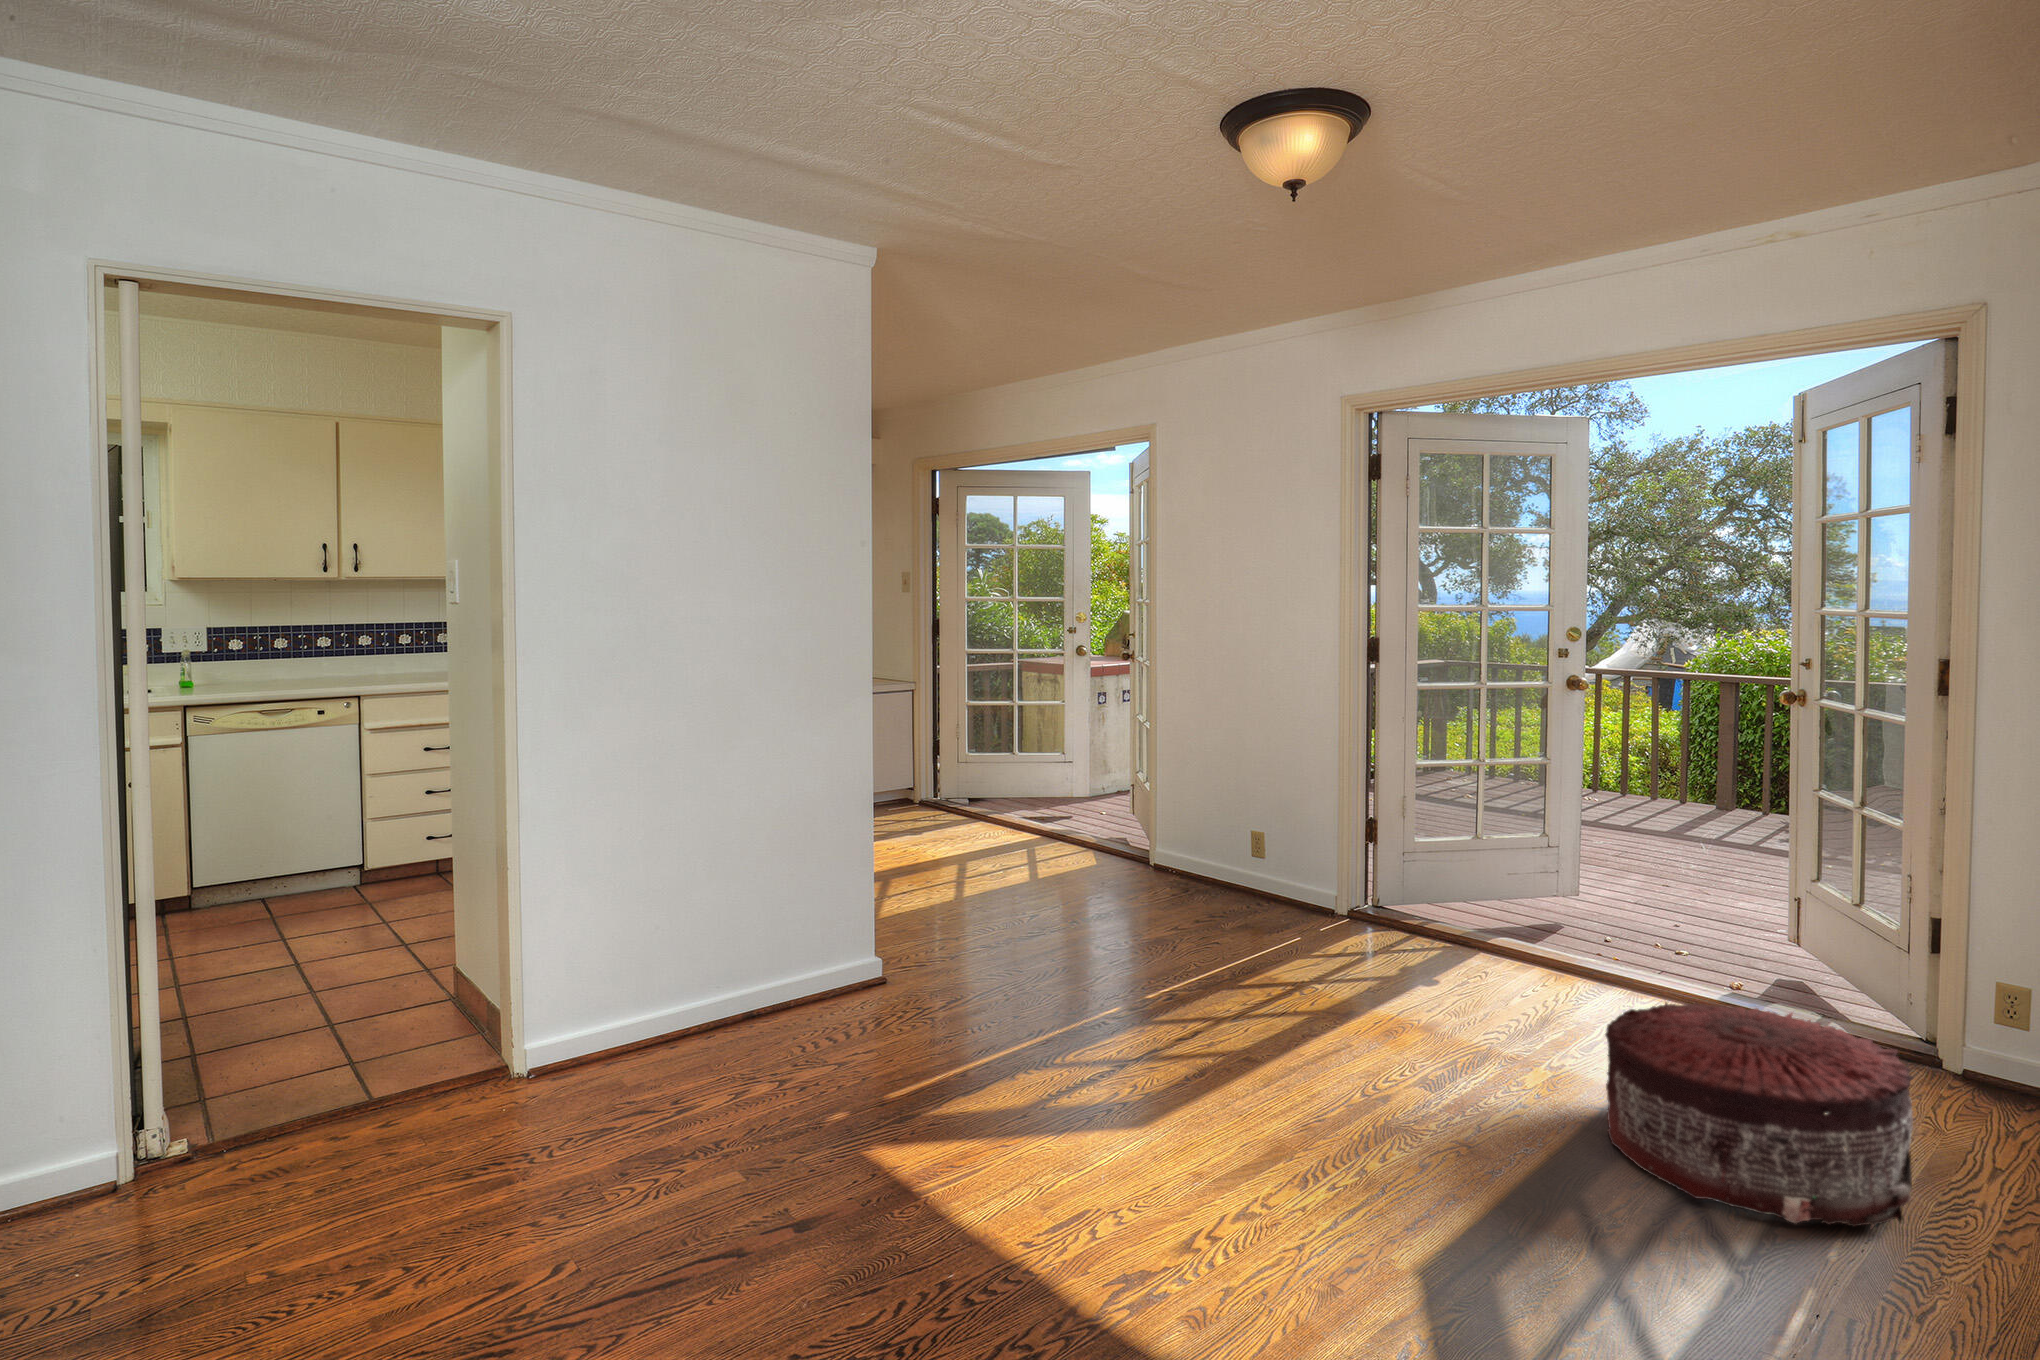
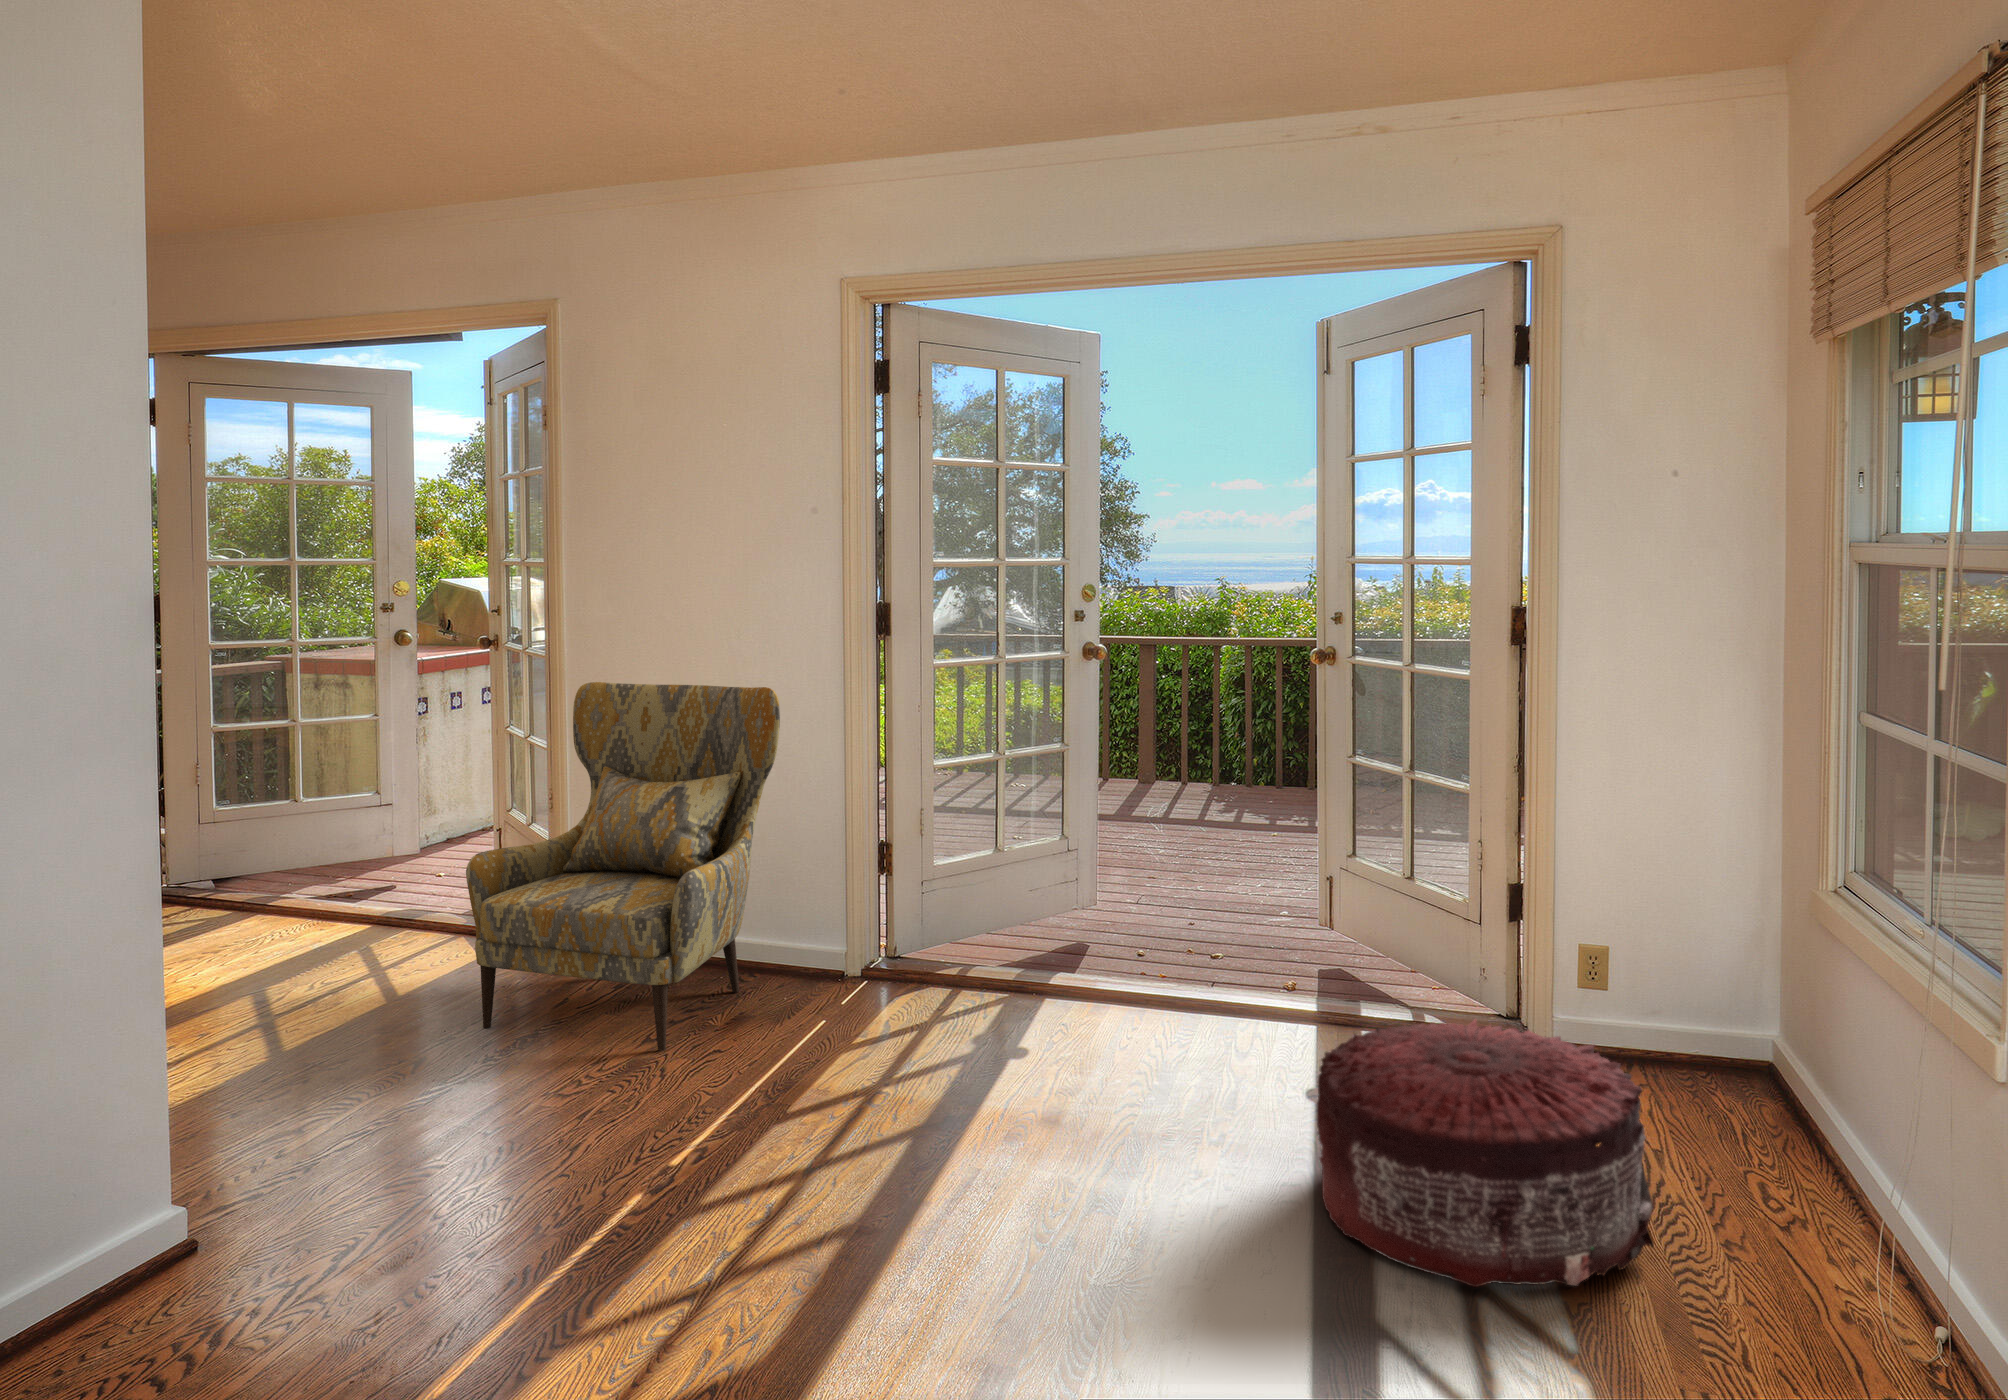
armchair: none [1082,687,1287,936] -> present [466,682,780,1051]

